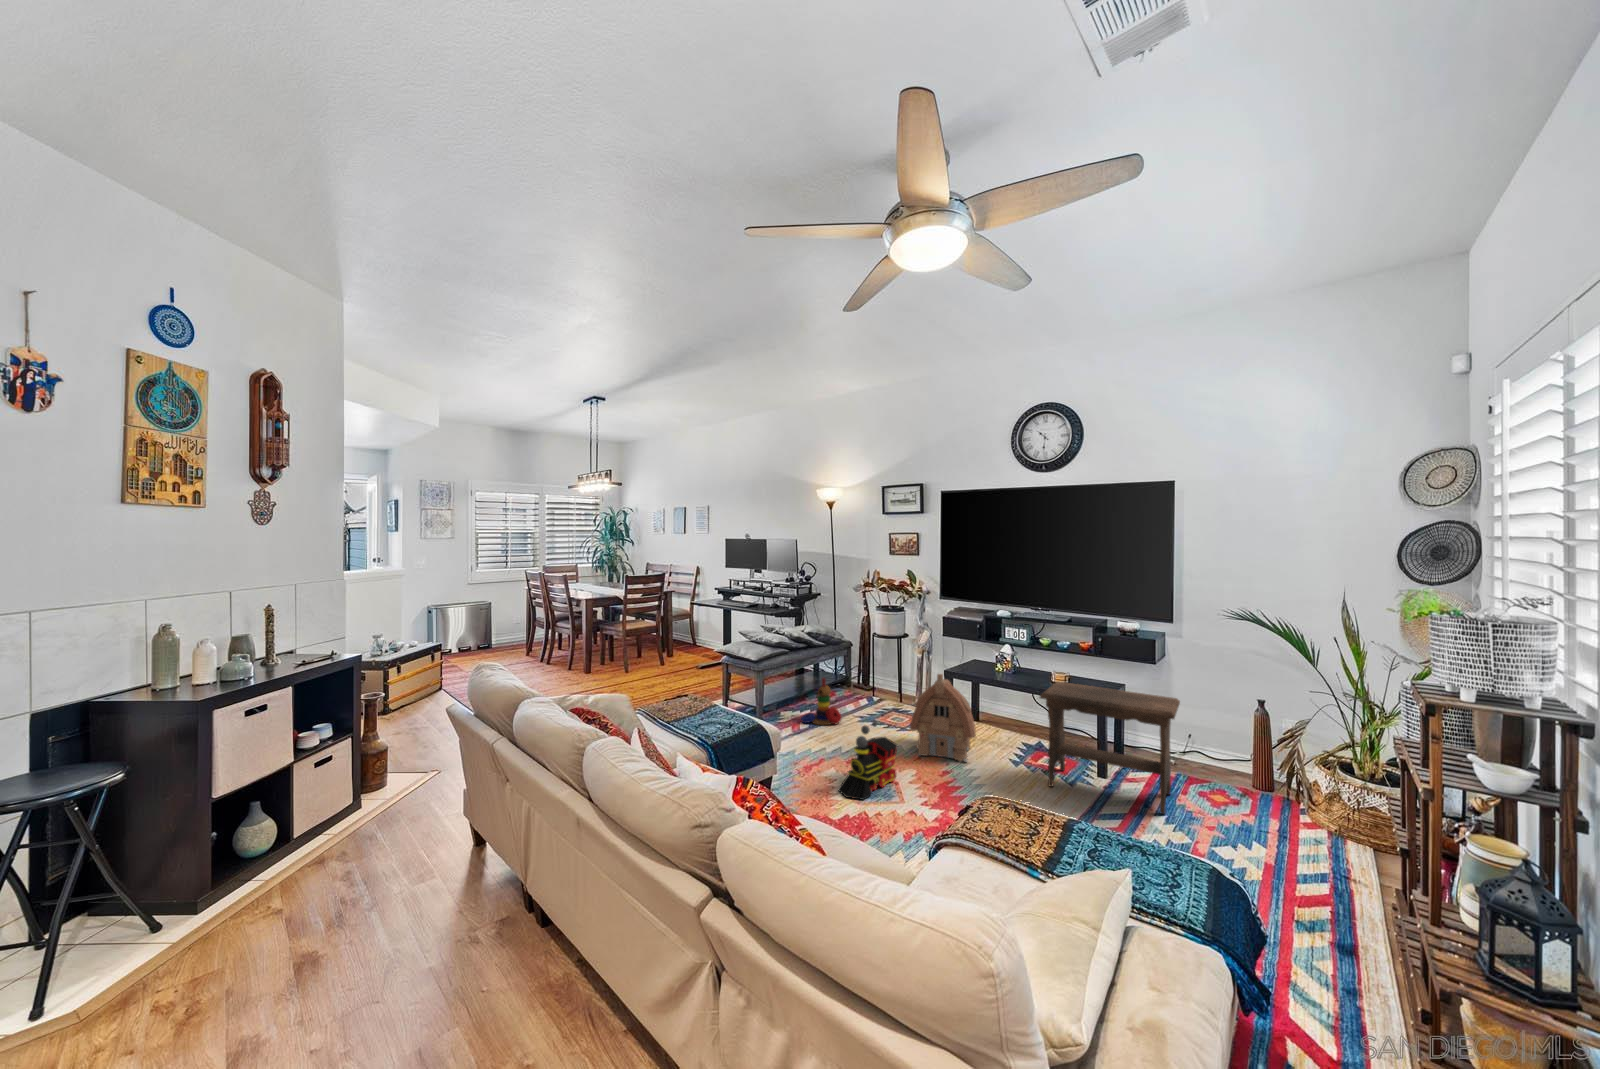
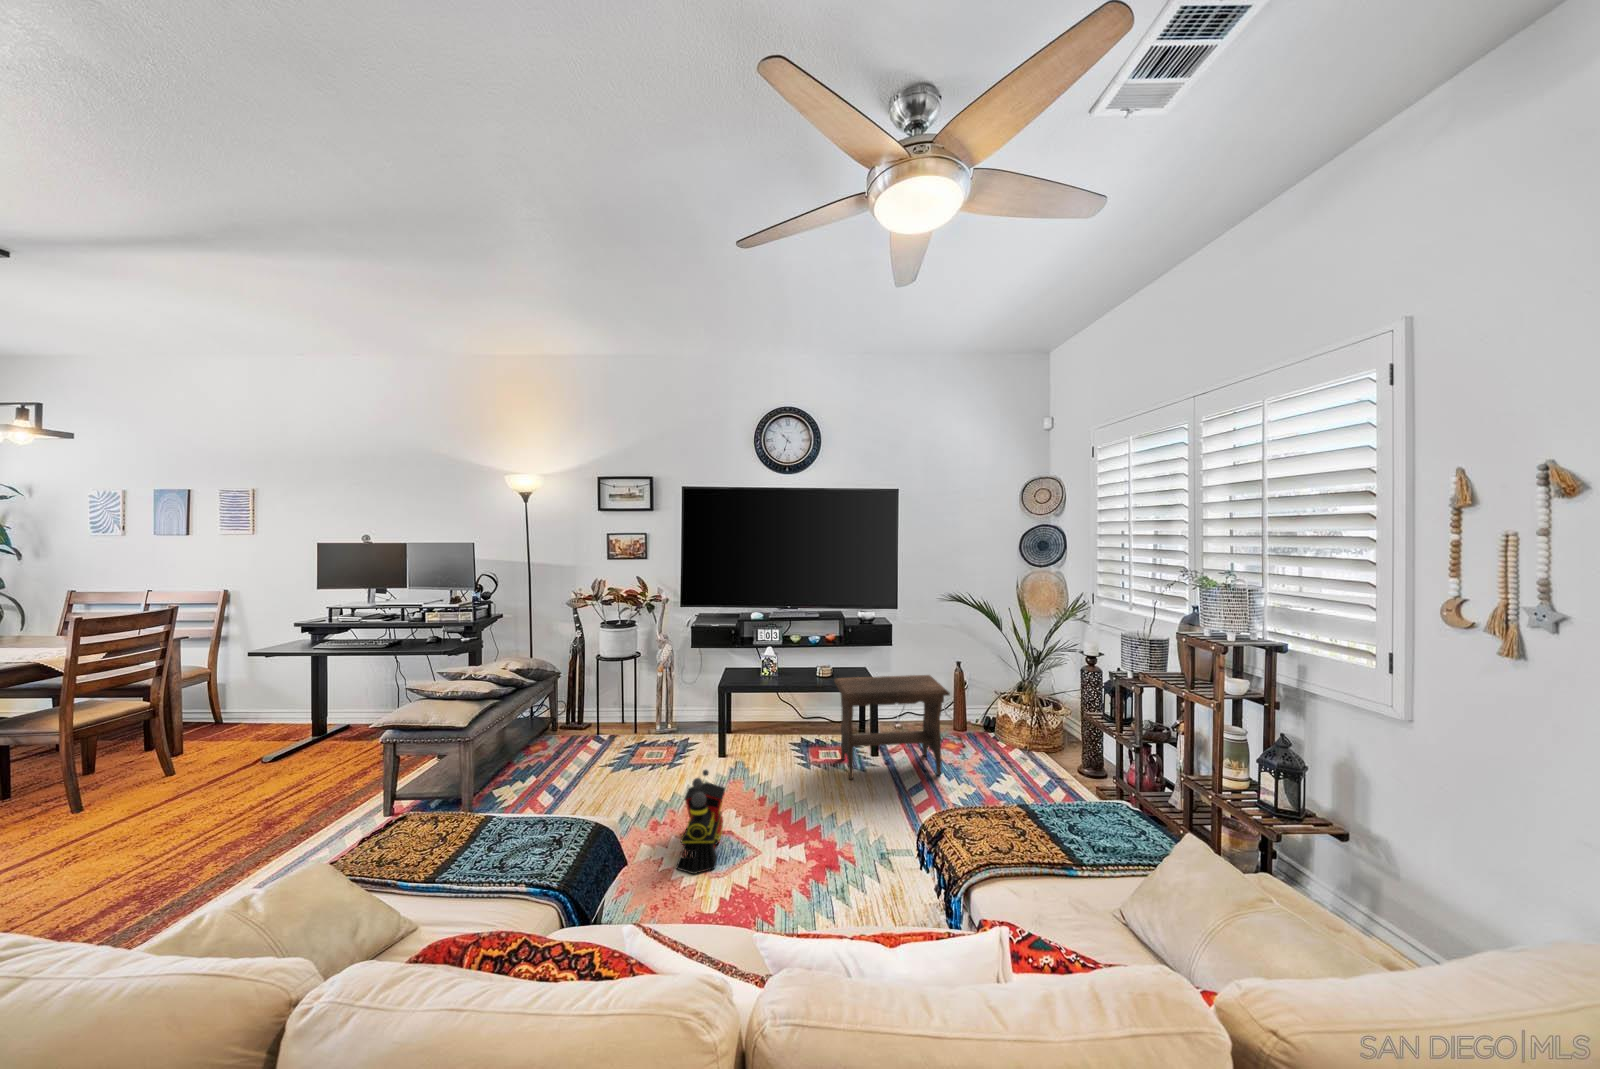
toy house: present [910,674,976,762] -> none [702,694,773,789]
stacking toy: present [801,678,842,725] -> none [543,725,597,790]

